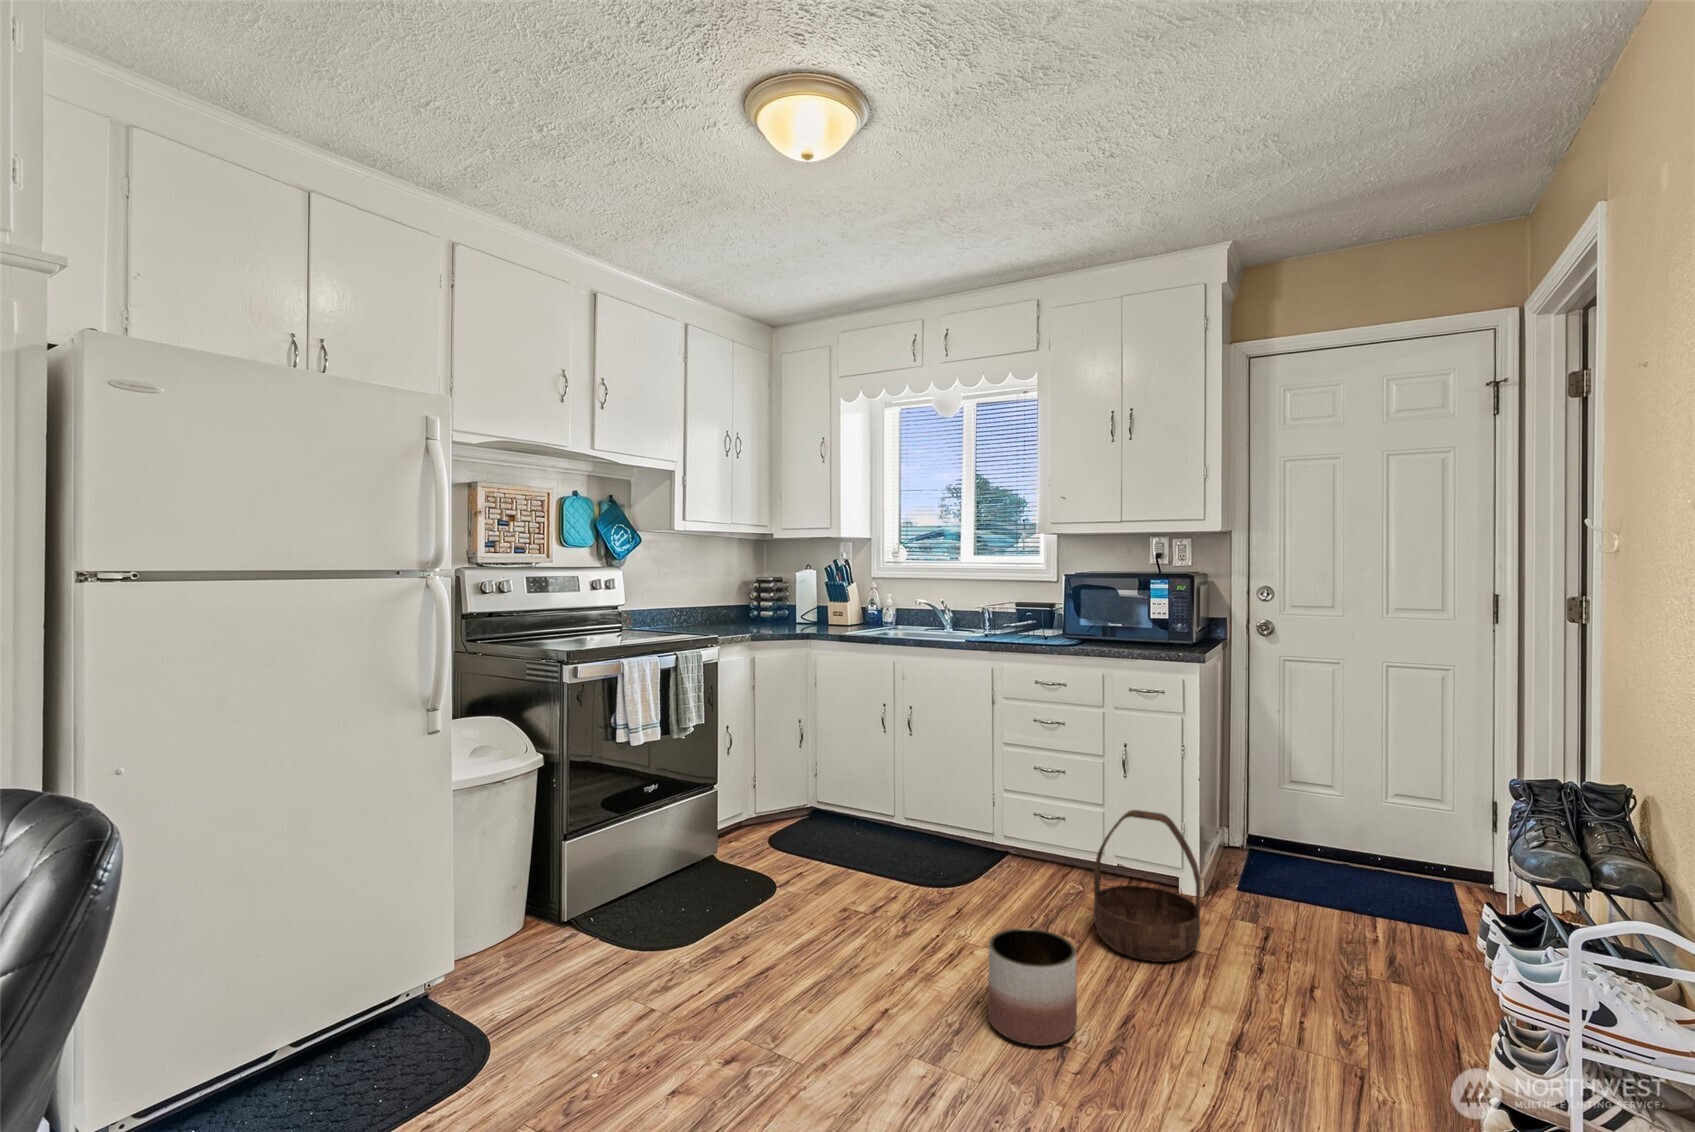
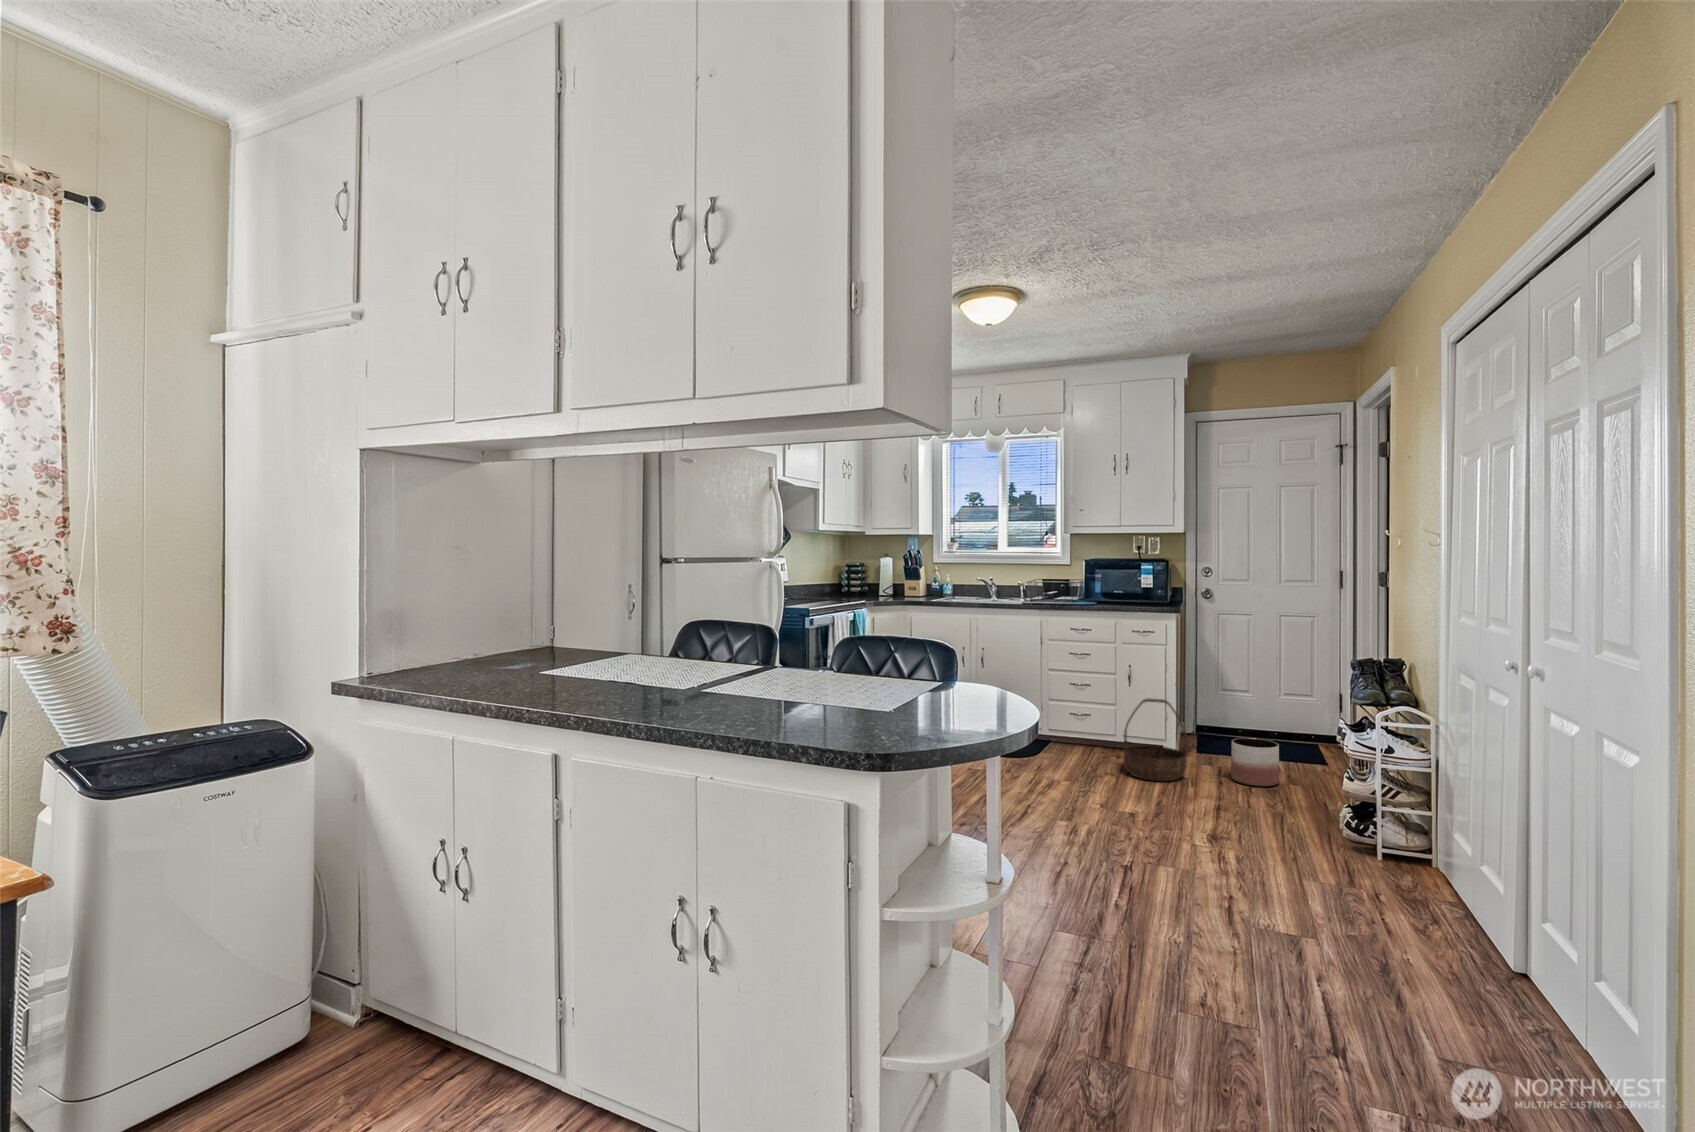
planter: present [988,928,1077,1046] -> present [1231,738,1279,787]

